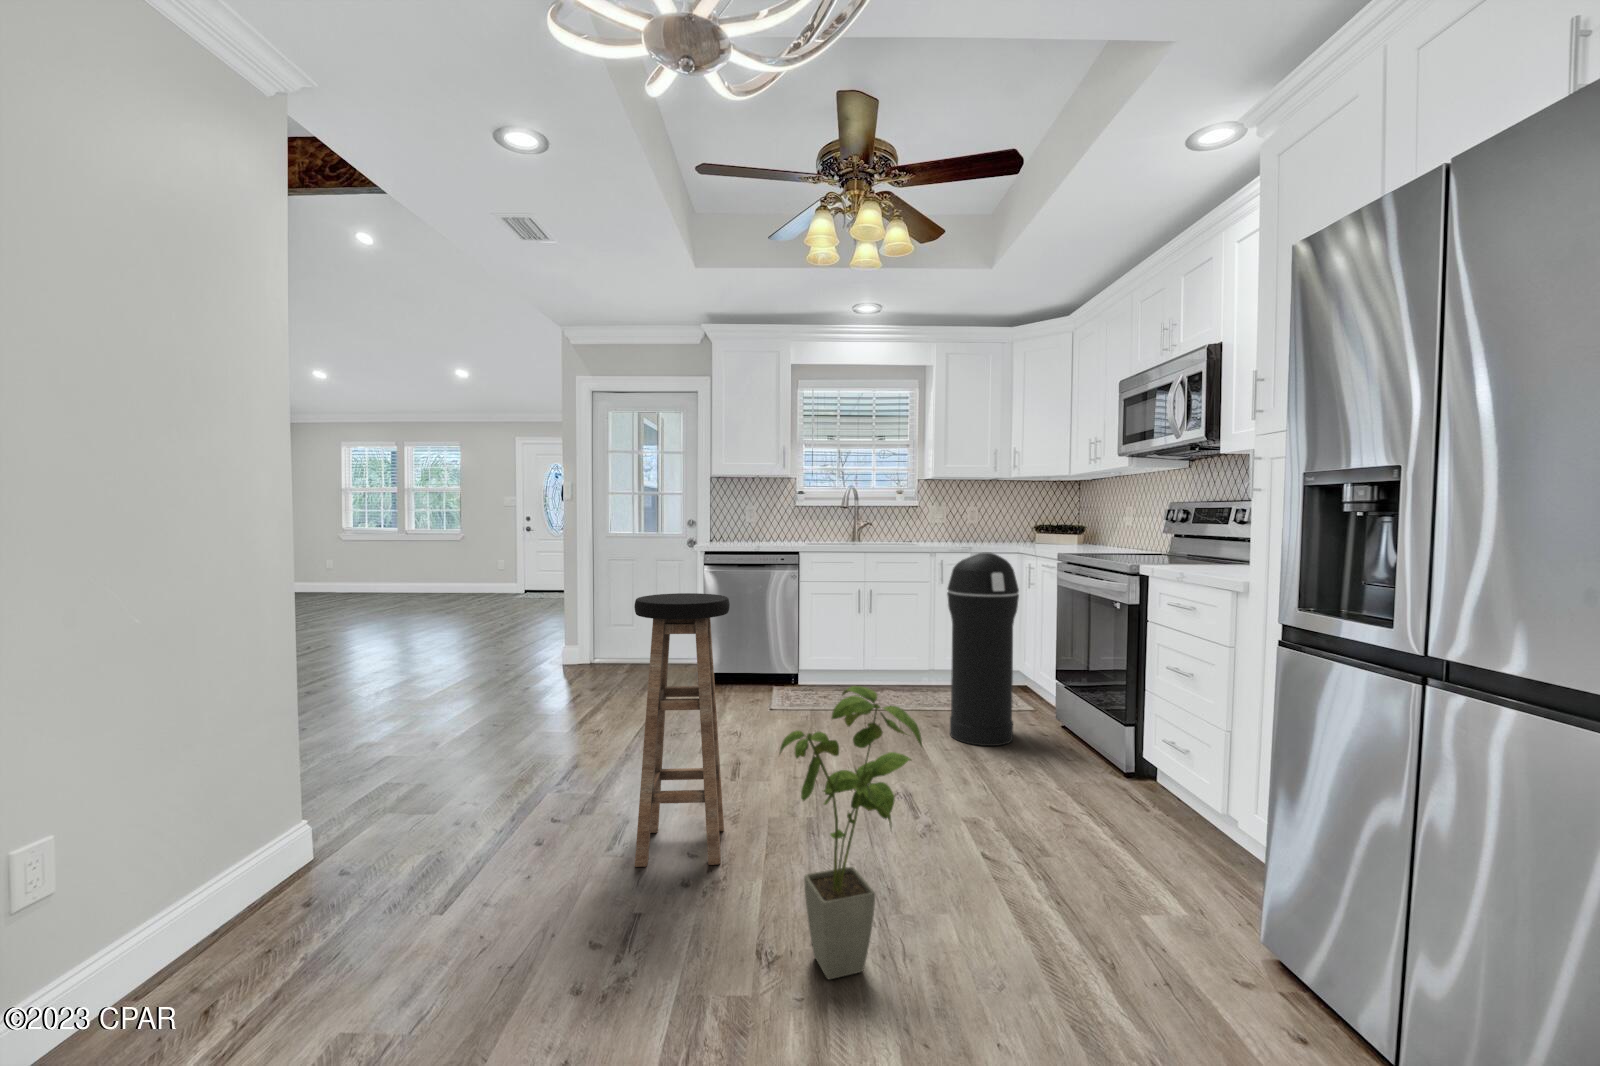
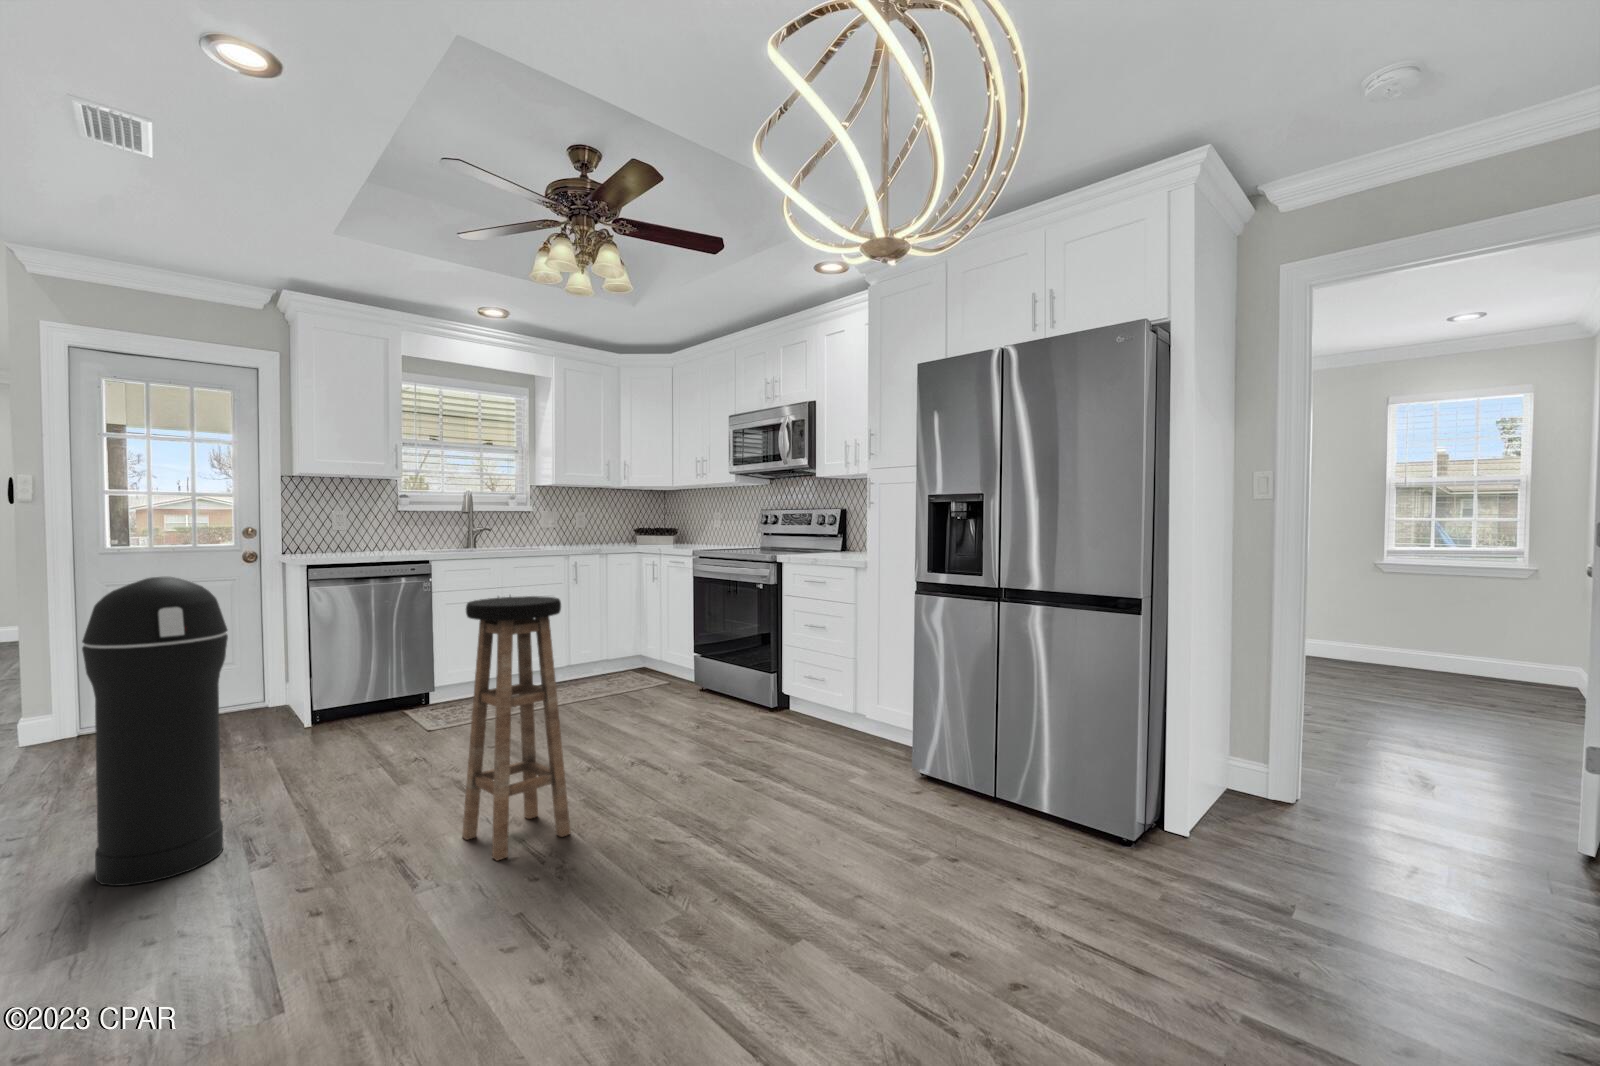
trash can: present [947,553,1019,746] -> present [82,577,228,886]
house plant: present [779,686,922,979] -> none [693,642,797,853]

